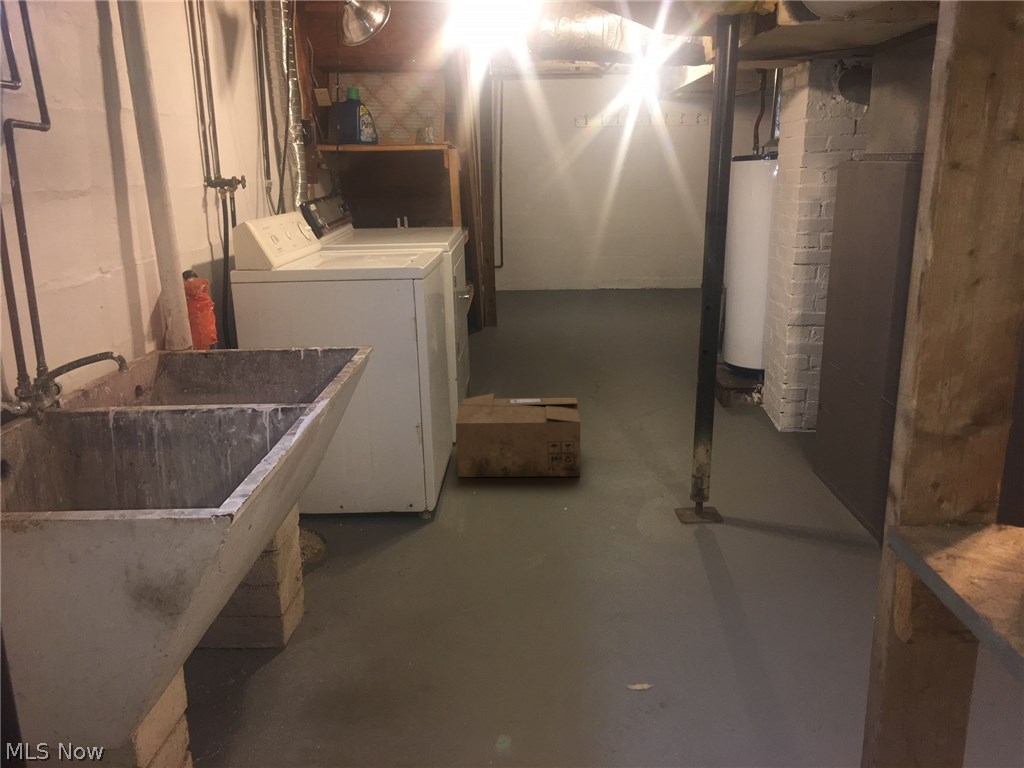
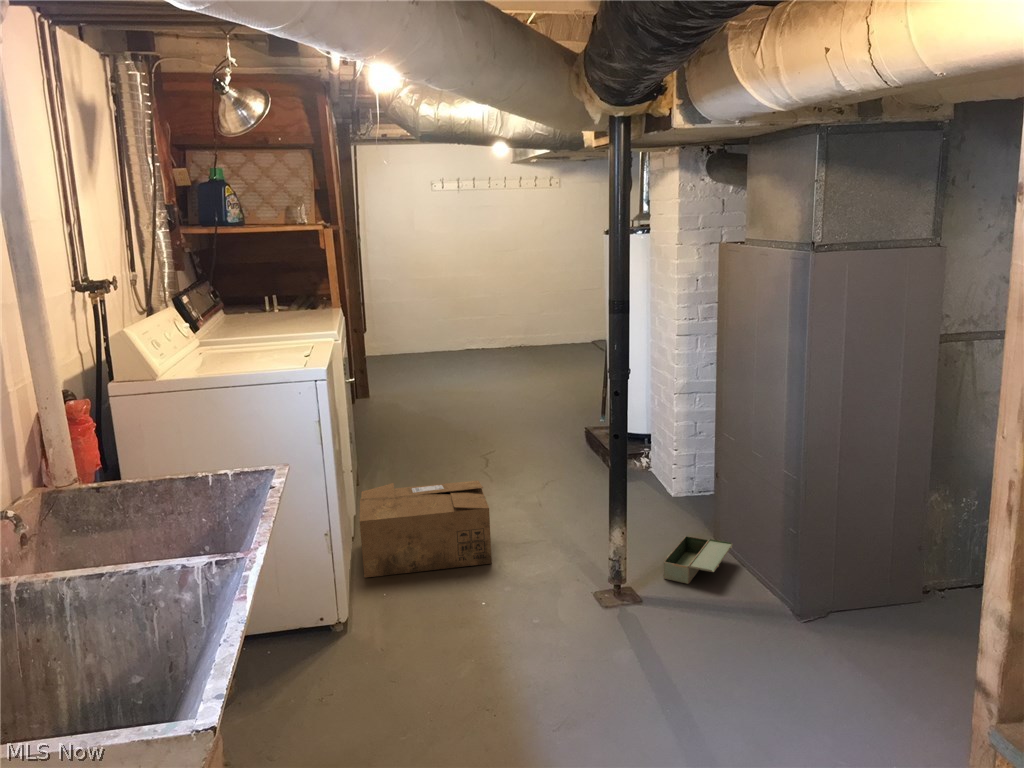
toolbox: none [751,468,830,514] -> present [664,536,733,584]

